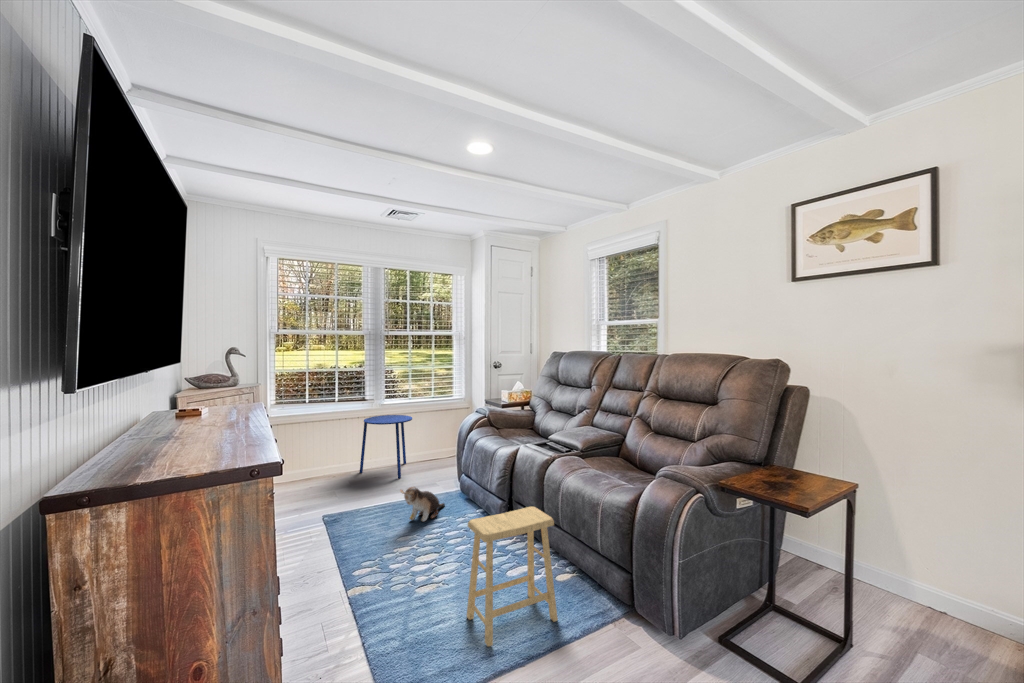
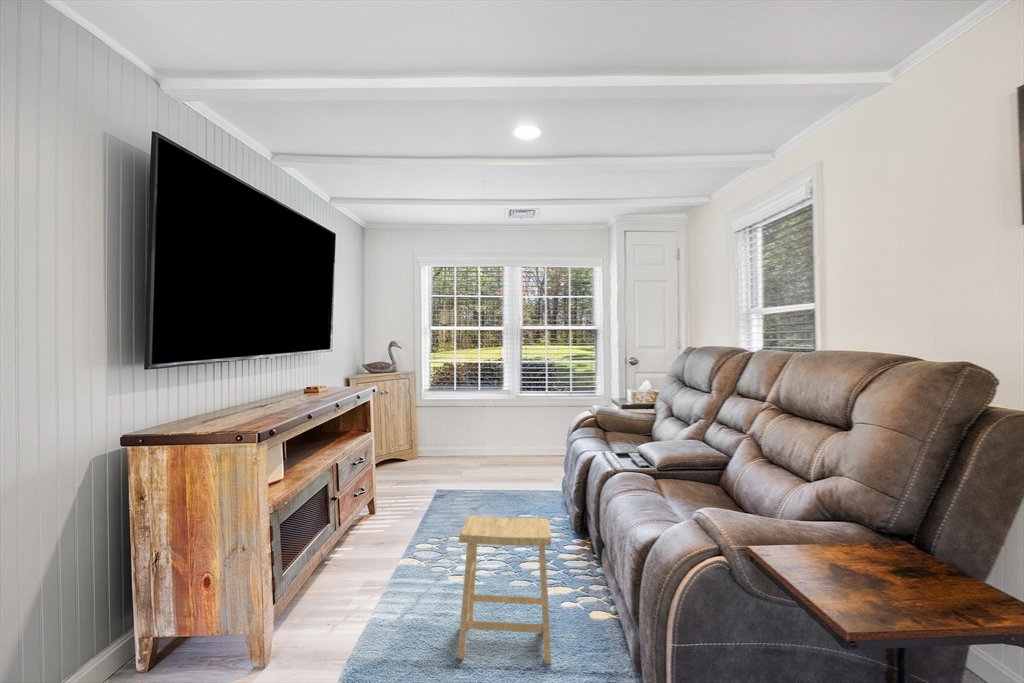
side table: present [360,415,412,478] -> none [500,408,547,469]
plush toy: present [400,487,445,521] -> none [489,477,544,514]

